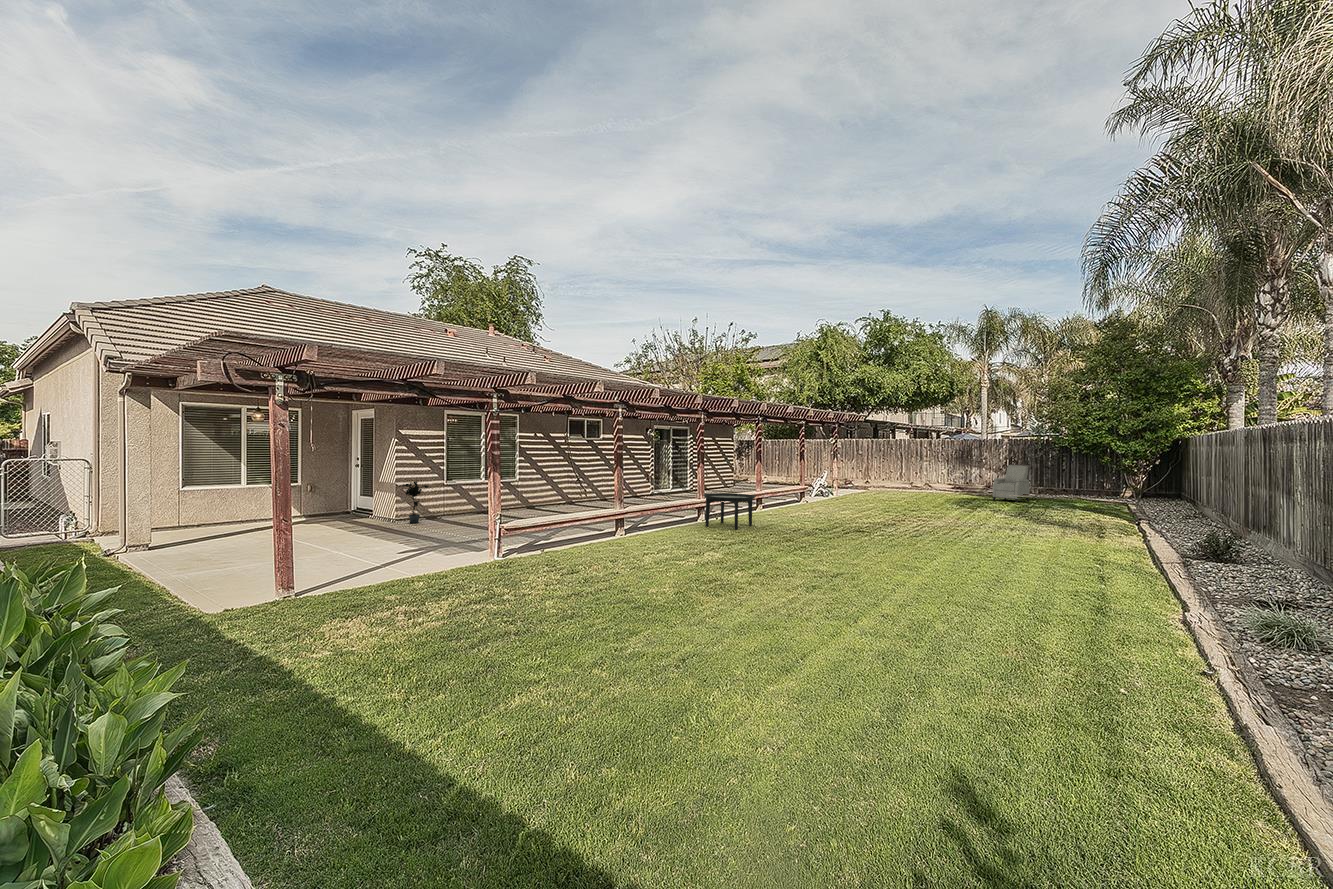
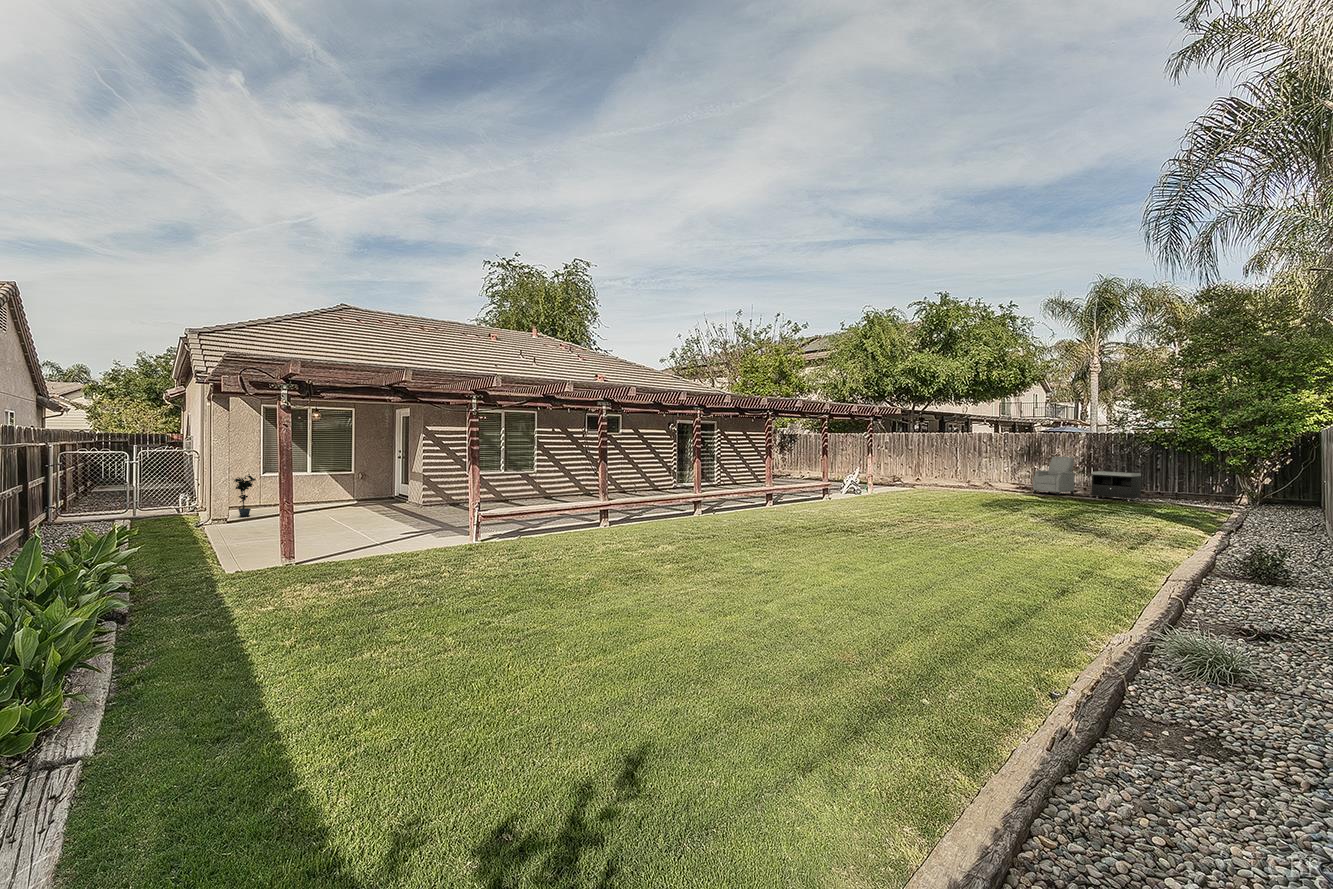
storage bench: none [1047,479,1091,507] -> present [1092,471,1141,501]
potted plant: present [400,481,429,523] -> present [234,474,256,517]
round table: present [703,493,756,529] -> none [695,485,746,519]

